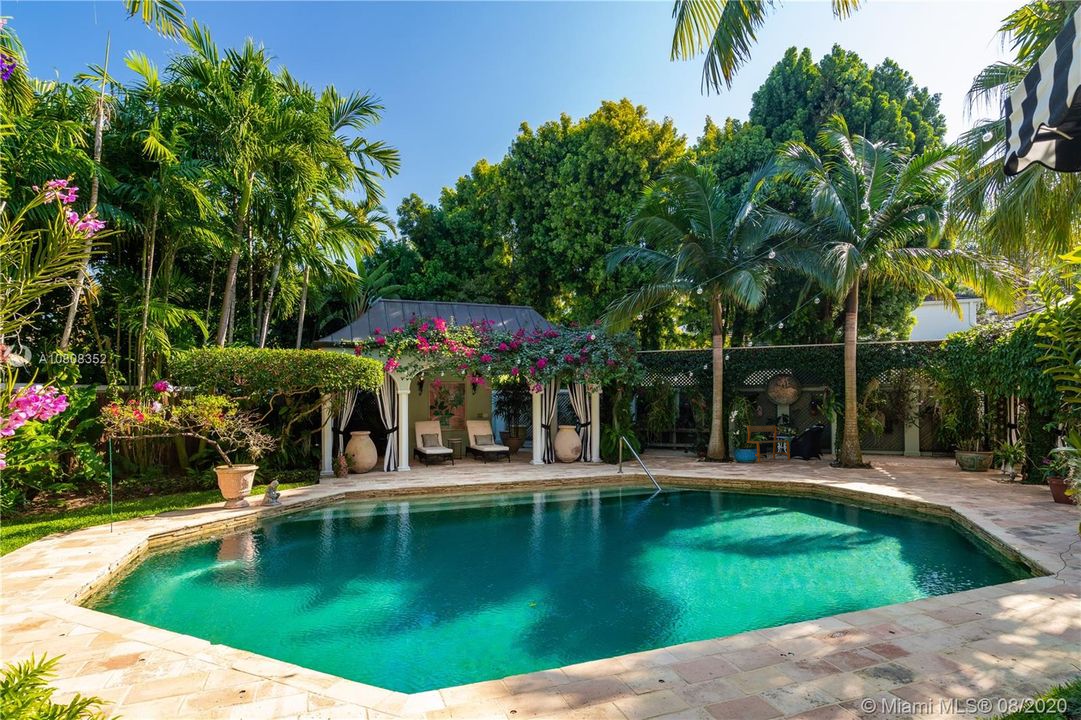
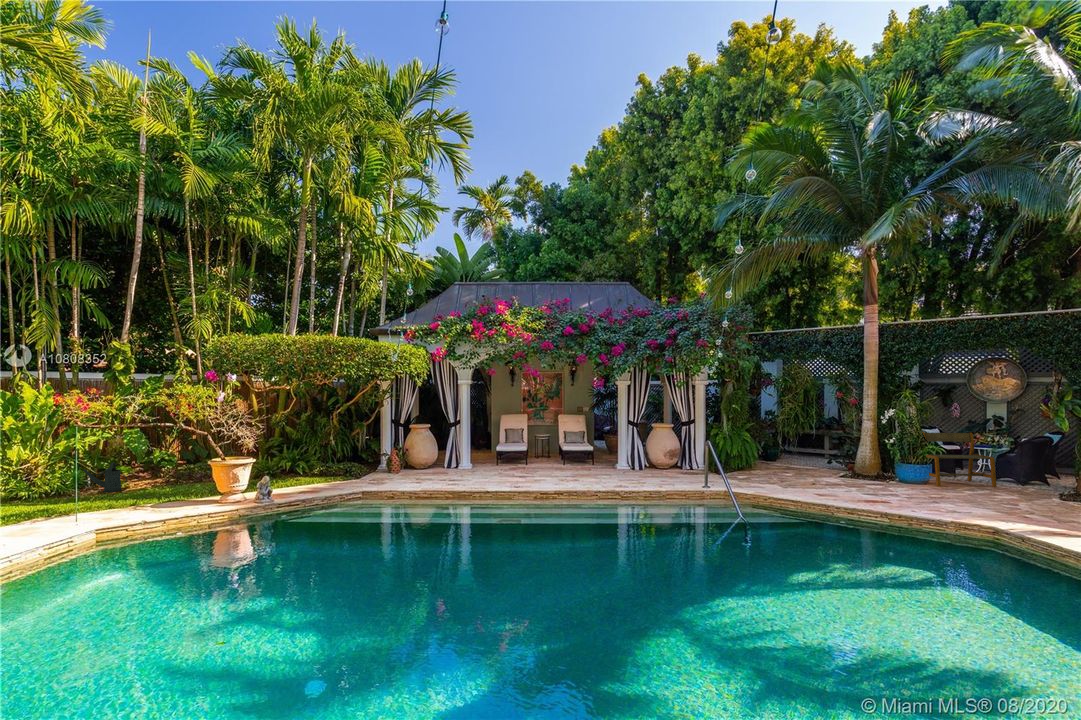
watering can: none [37,481,86,513] -> present [83,463,127,493]

